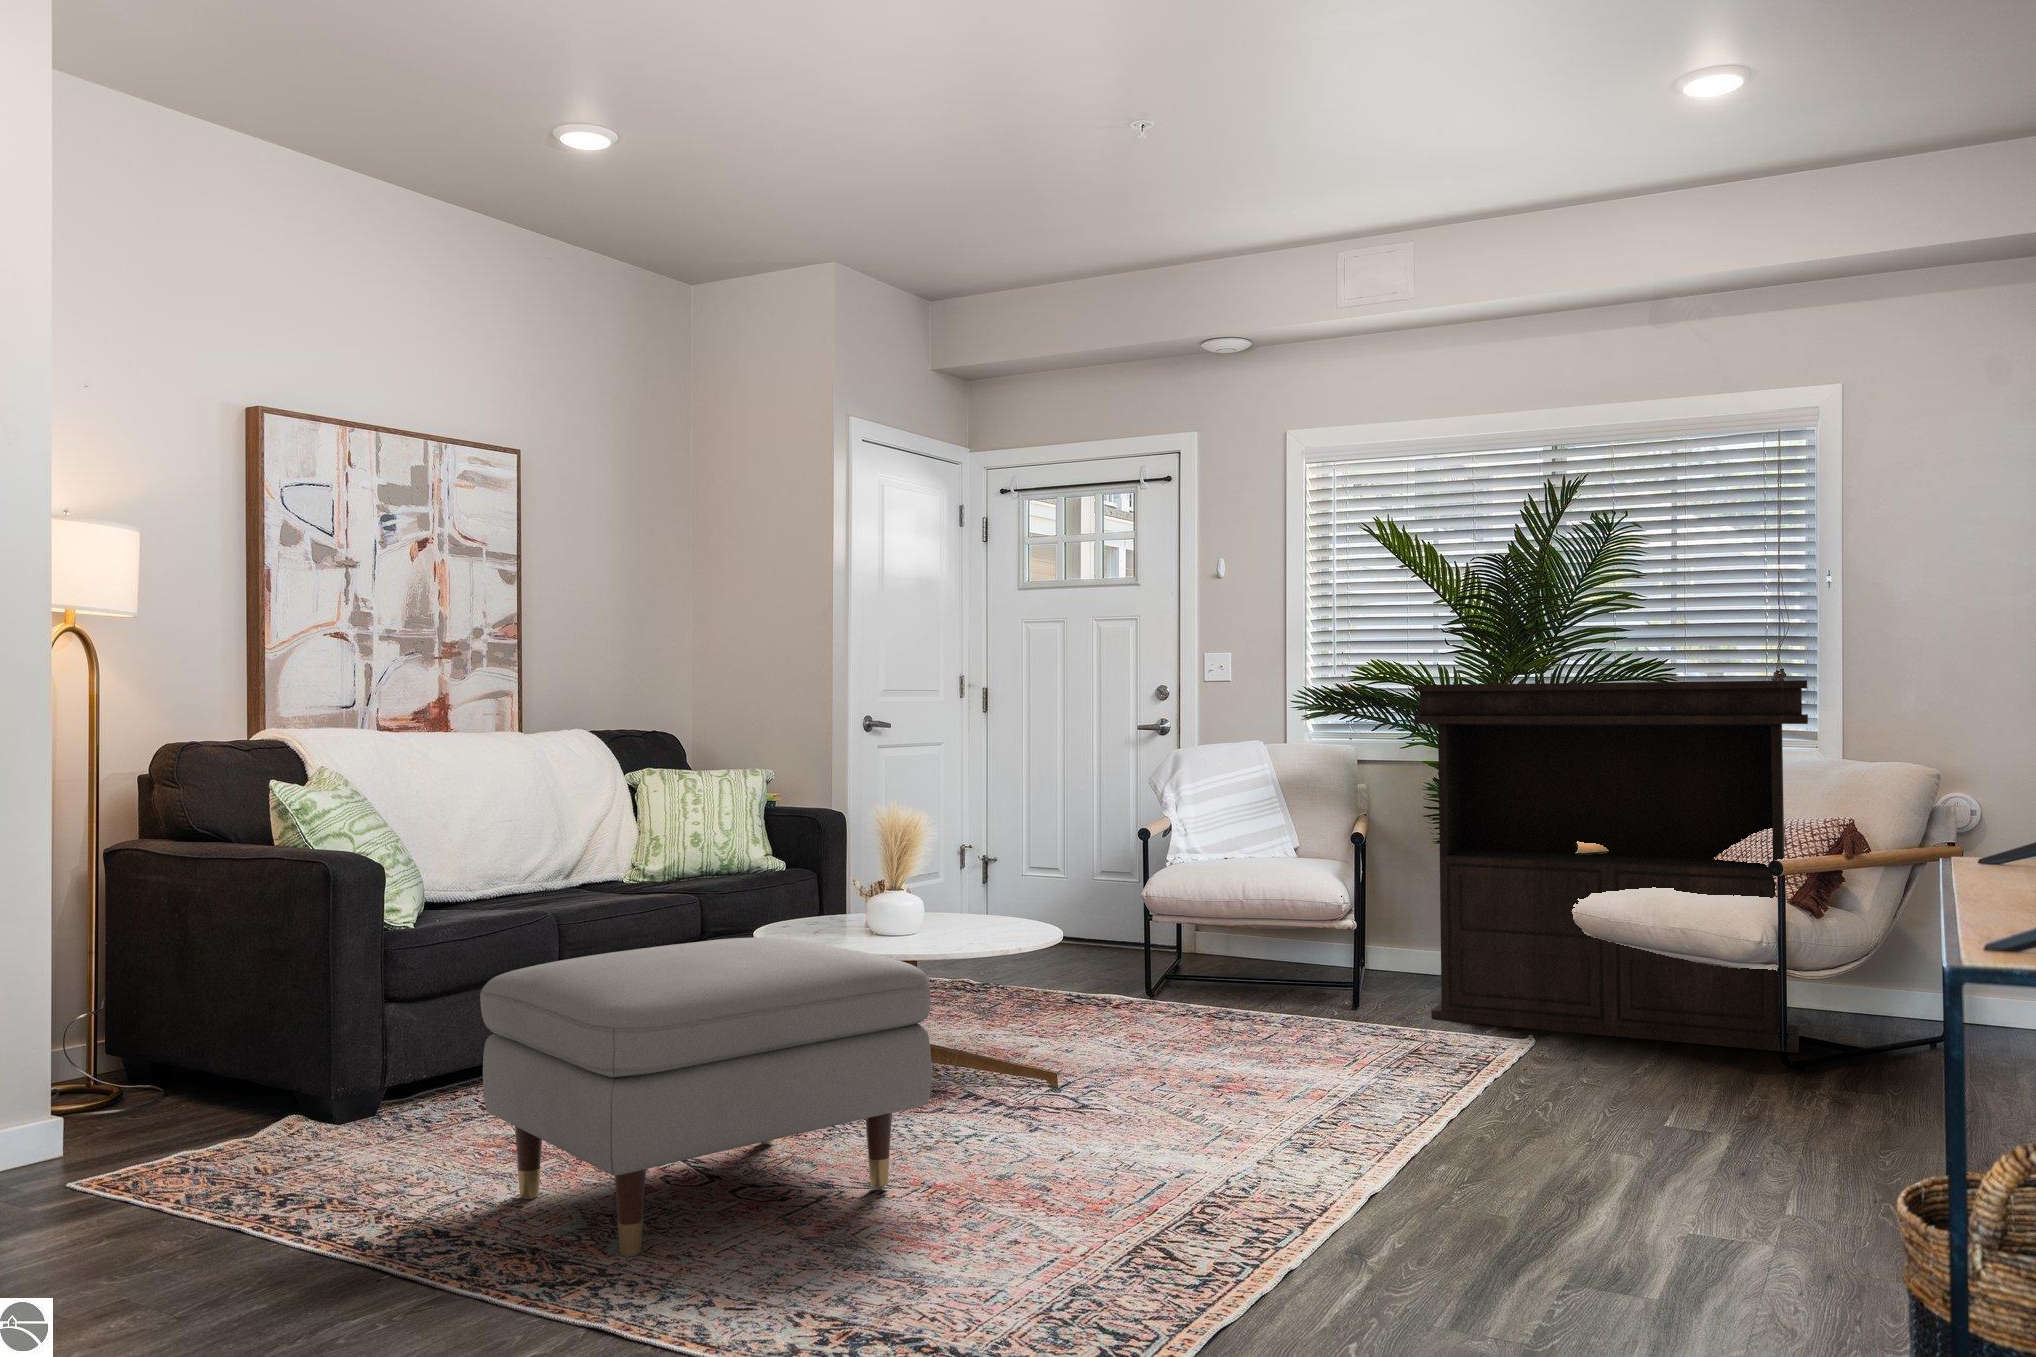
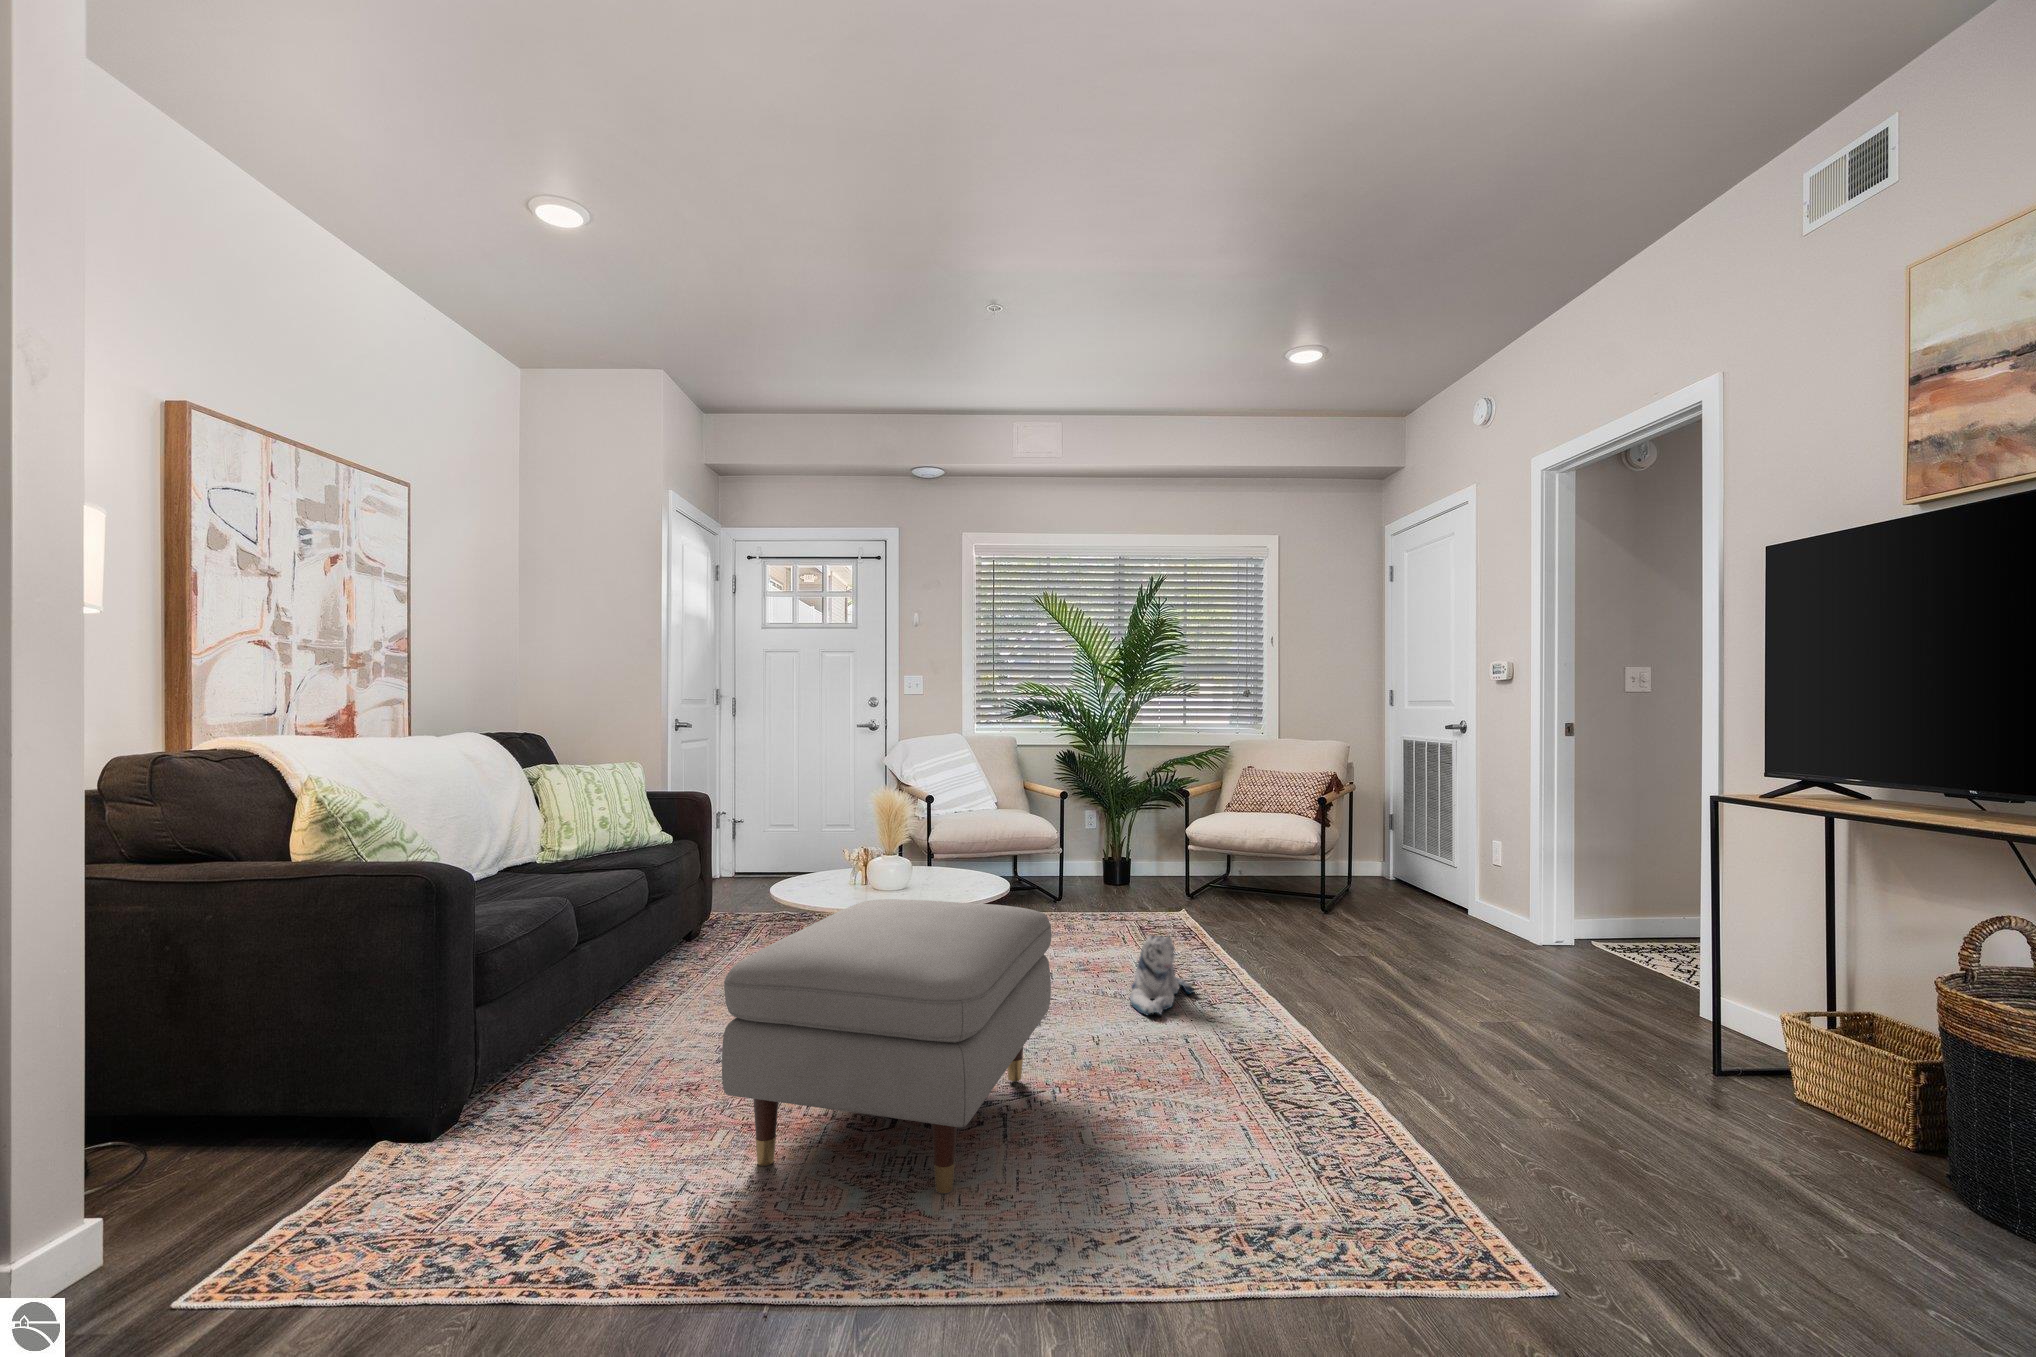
console table: present [1414,680,1808,1053] -> none [1077,699,1287,899]
plush toy: none [1179,1045,1319,1164] -> present [1130,935,1194,1015]

